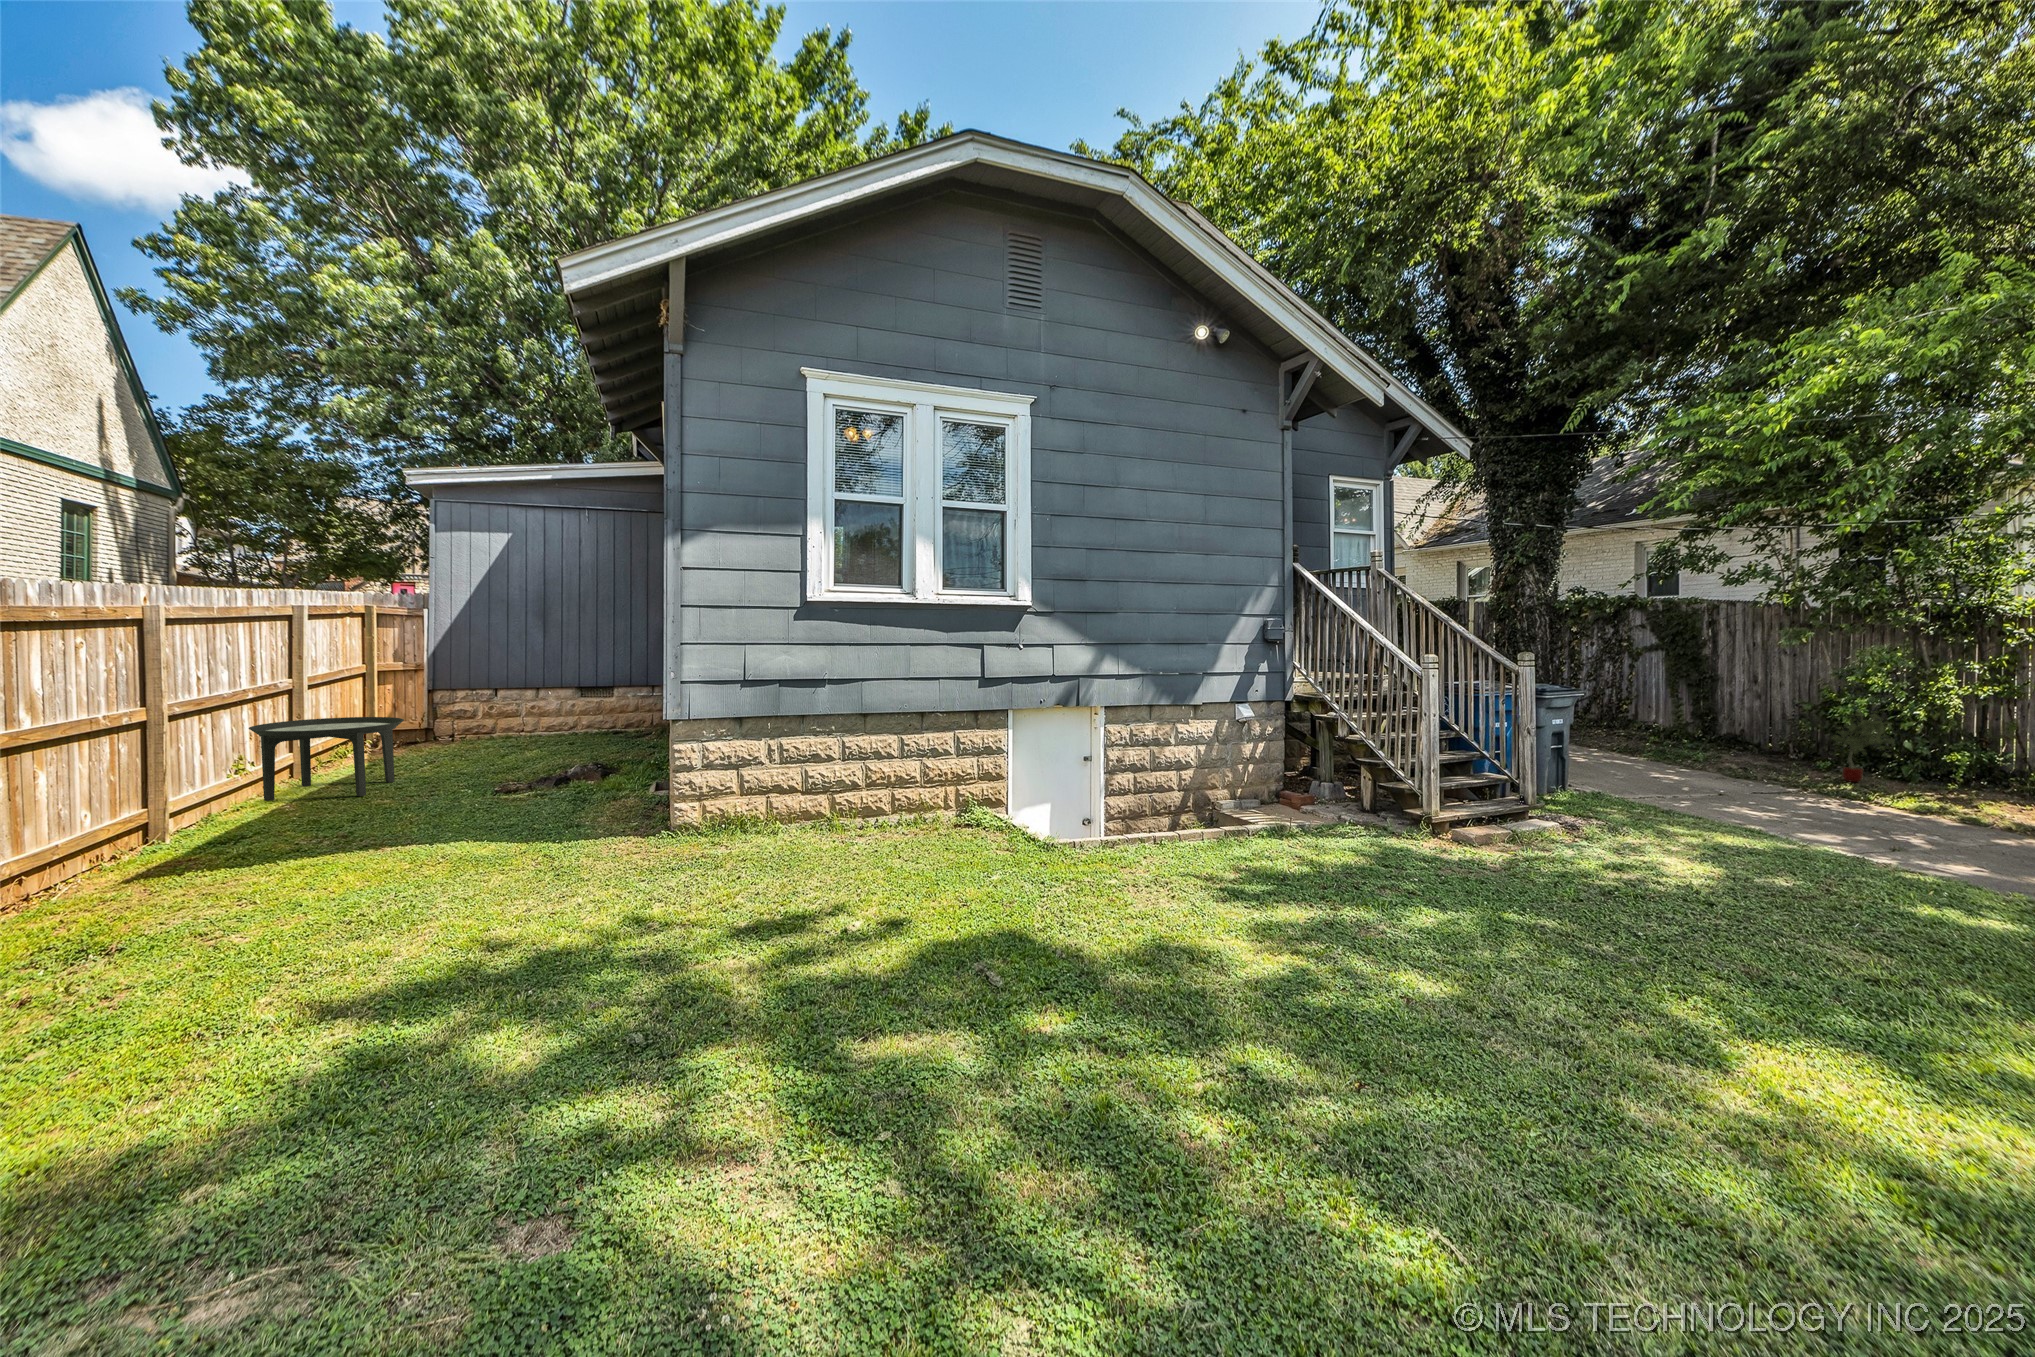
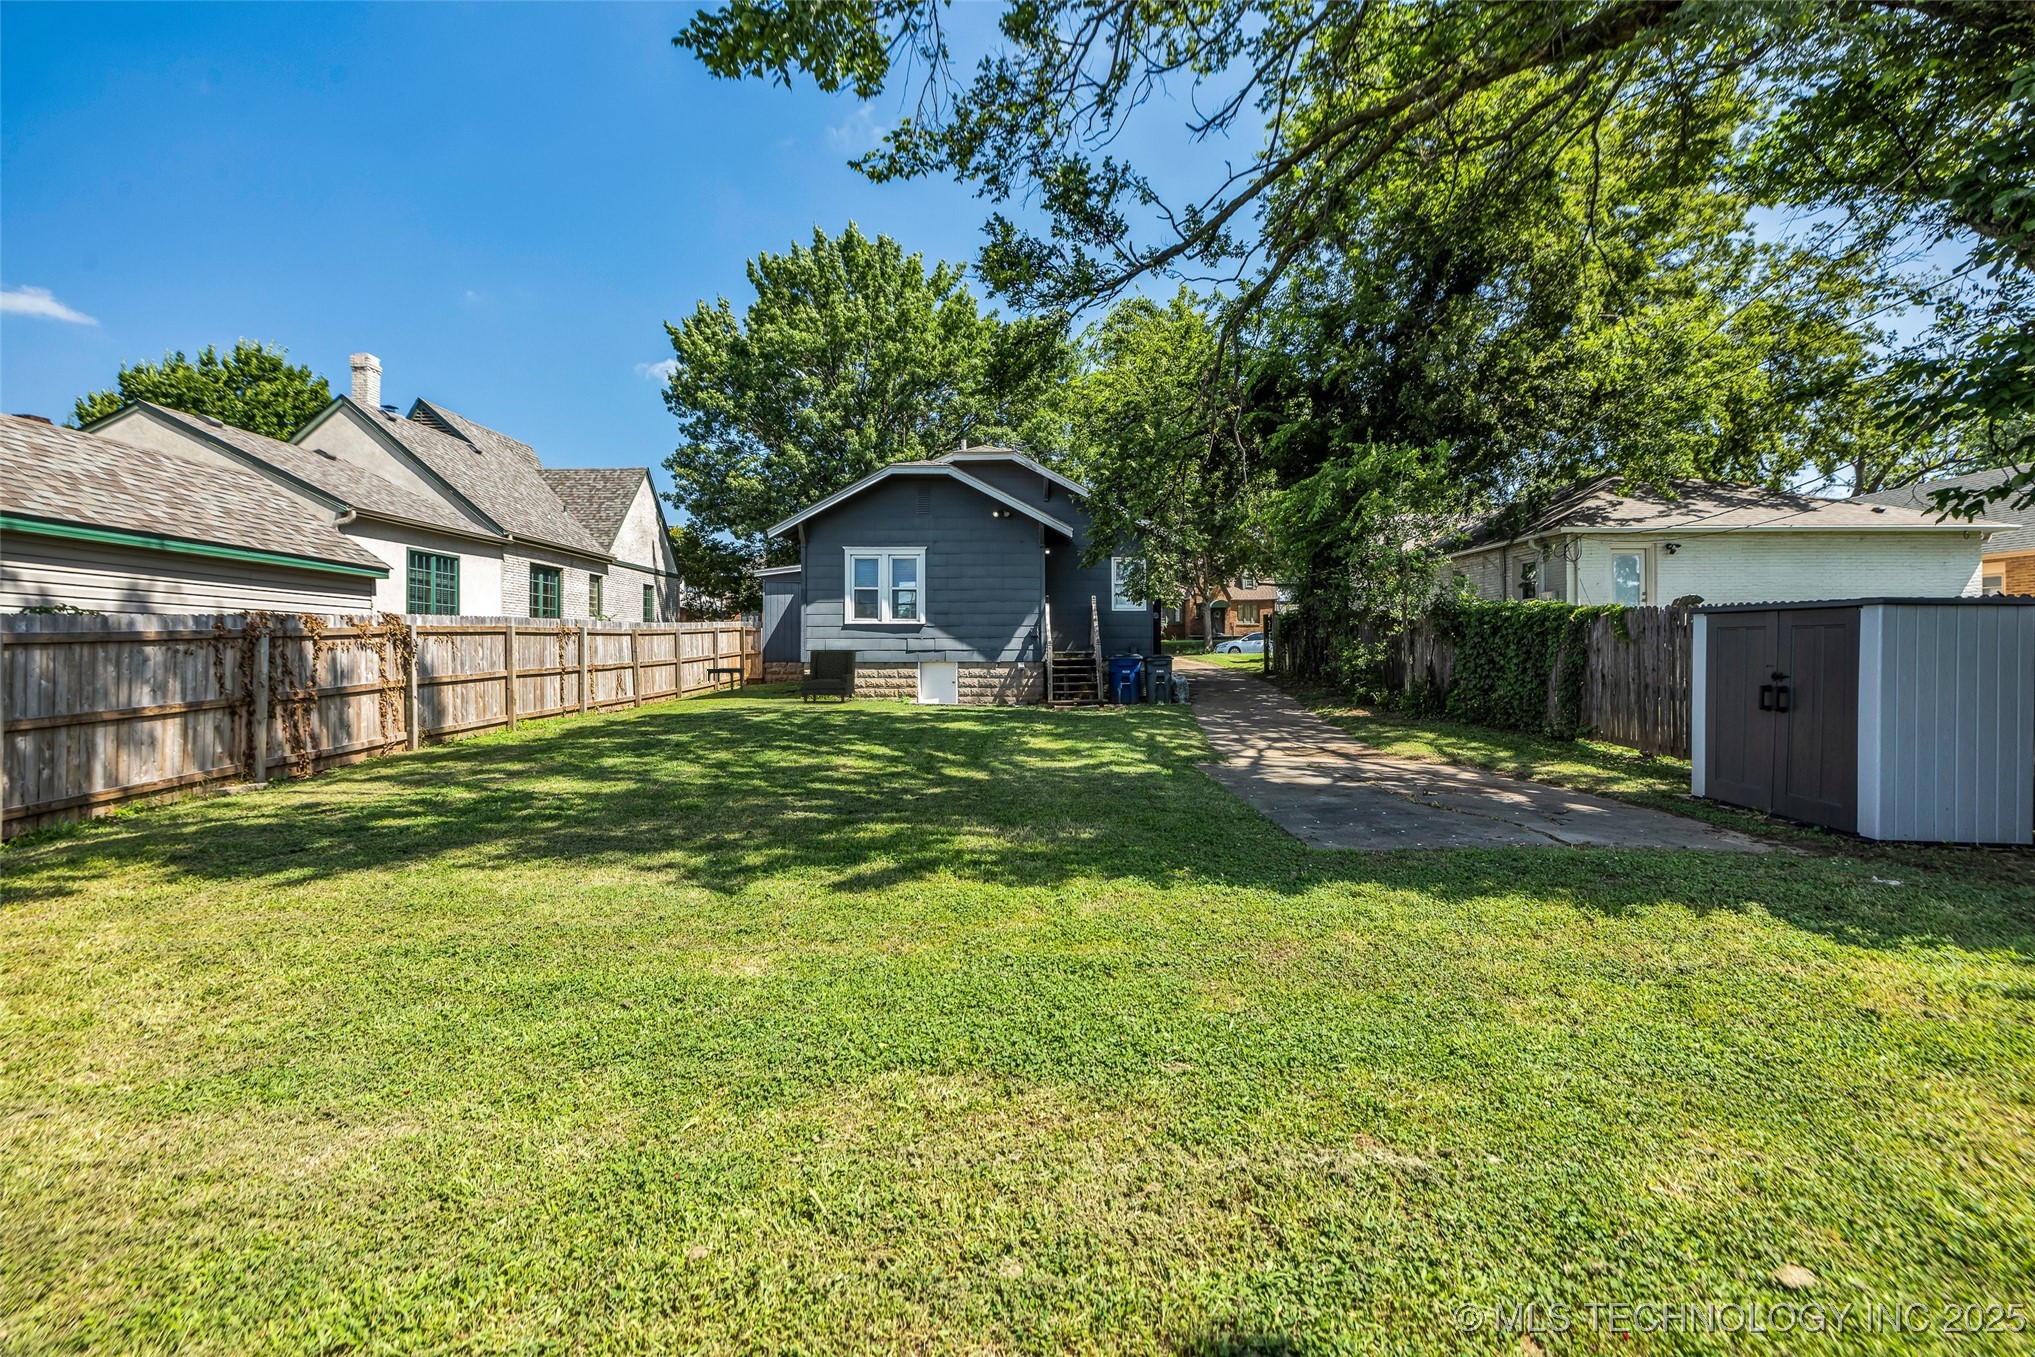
chair: none [702,683,859,874] -> present [802,651,856,703]
potted tree: present [1832,709,1892,782] -> none [1367,669,1389,710]

